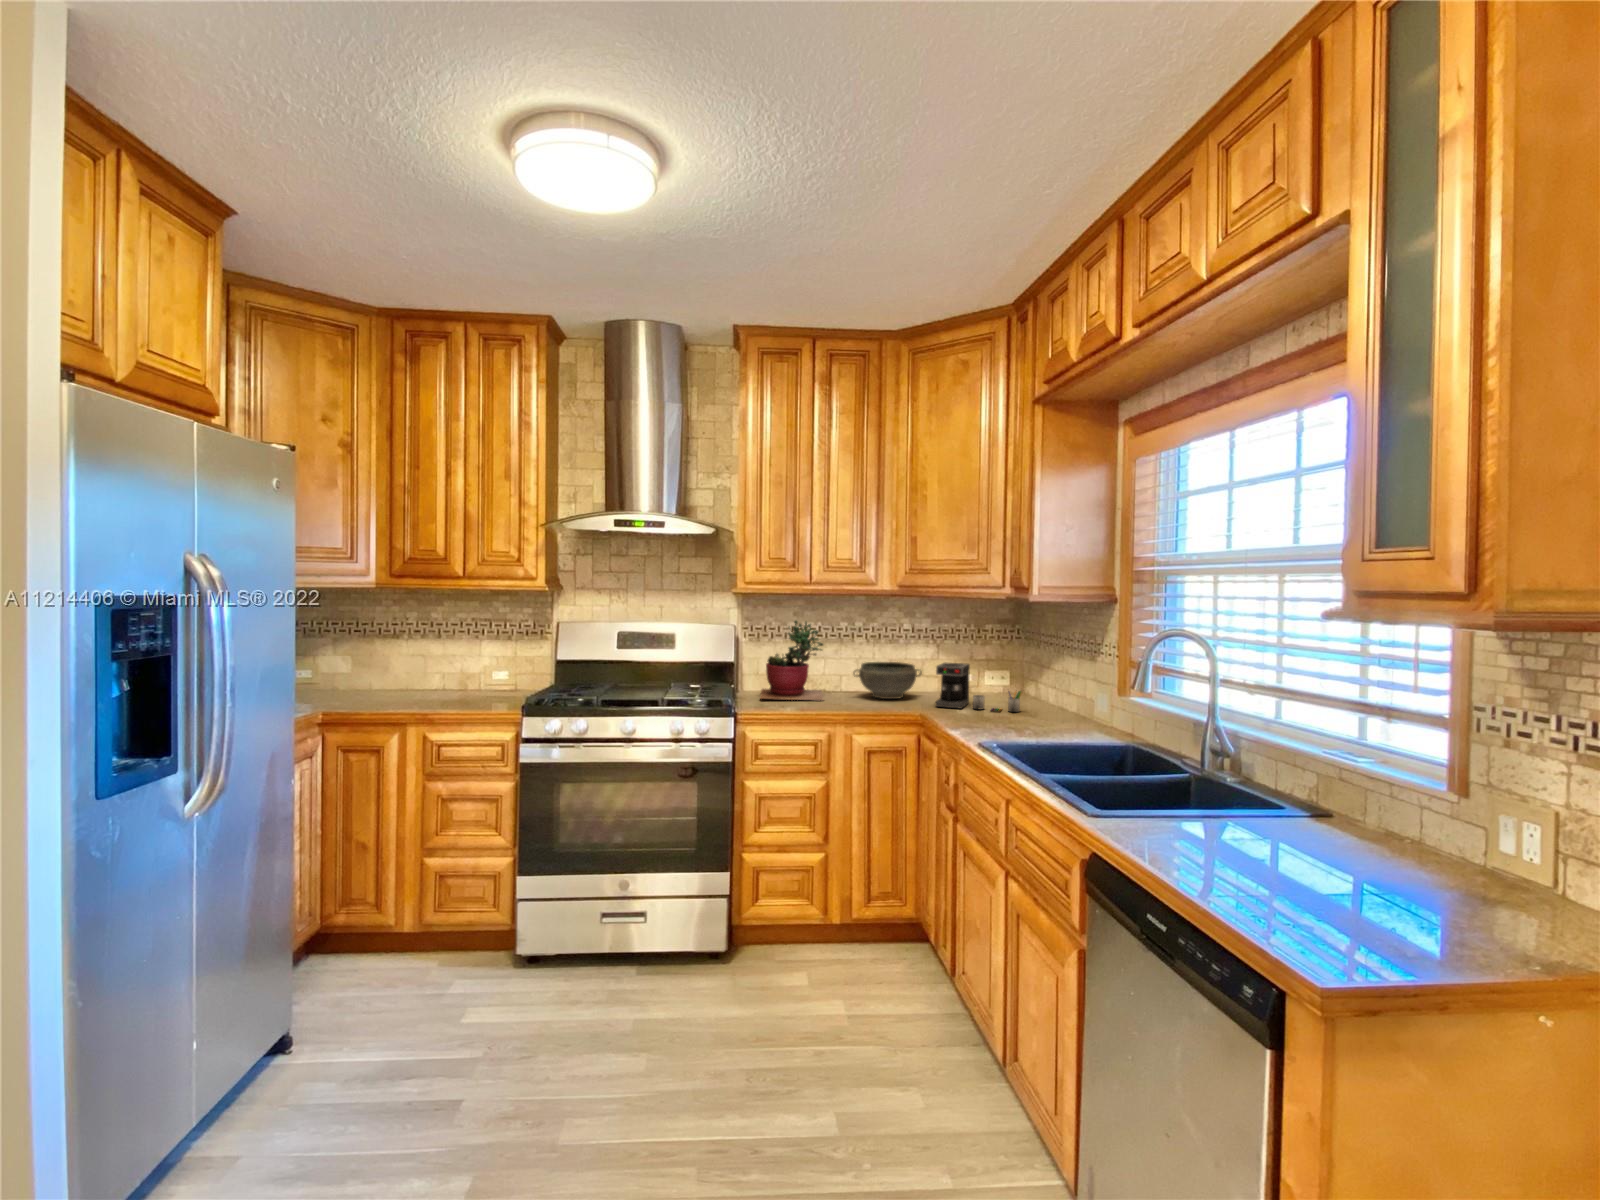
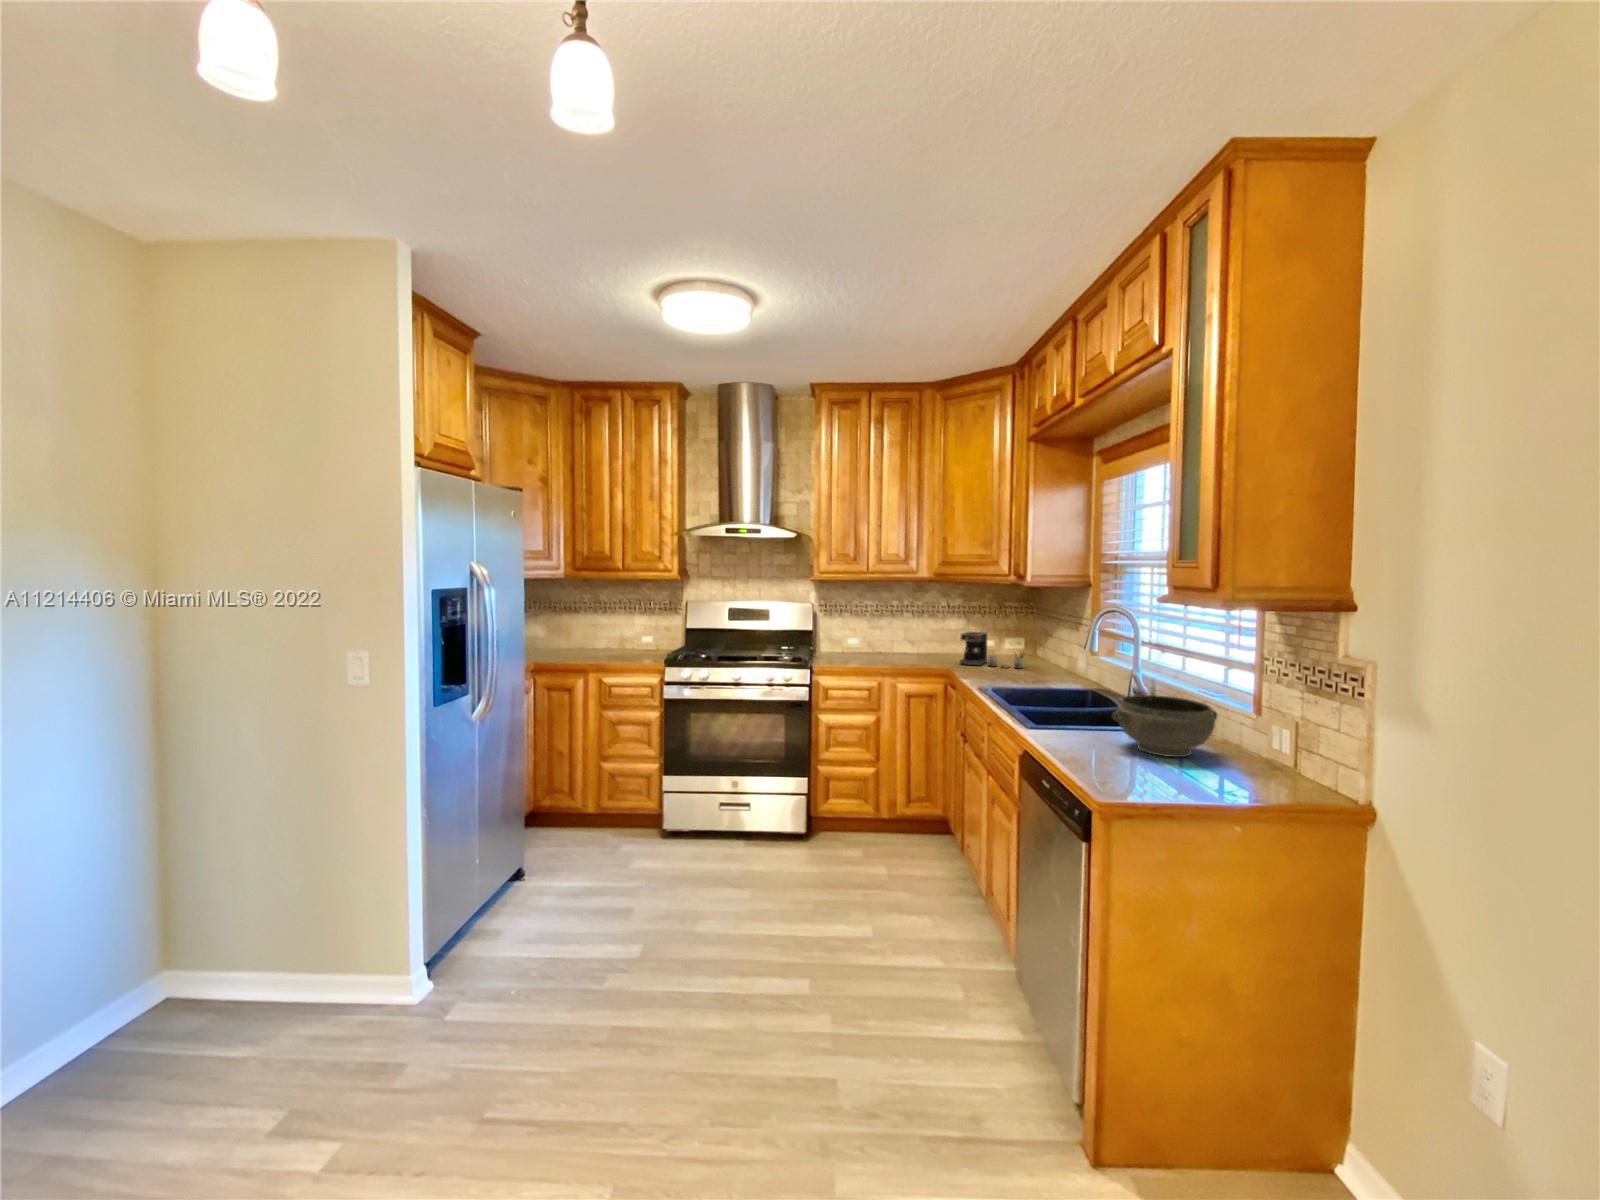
succulent plant: present [760,621,824,701] -> none [830,600,878,659]
bowl: present [854,662,922,699] -> present [1112,695,1217,757]

